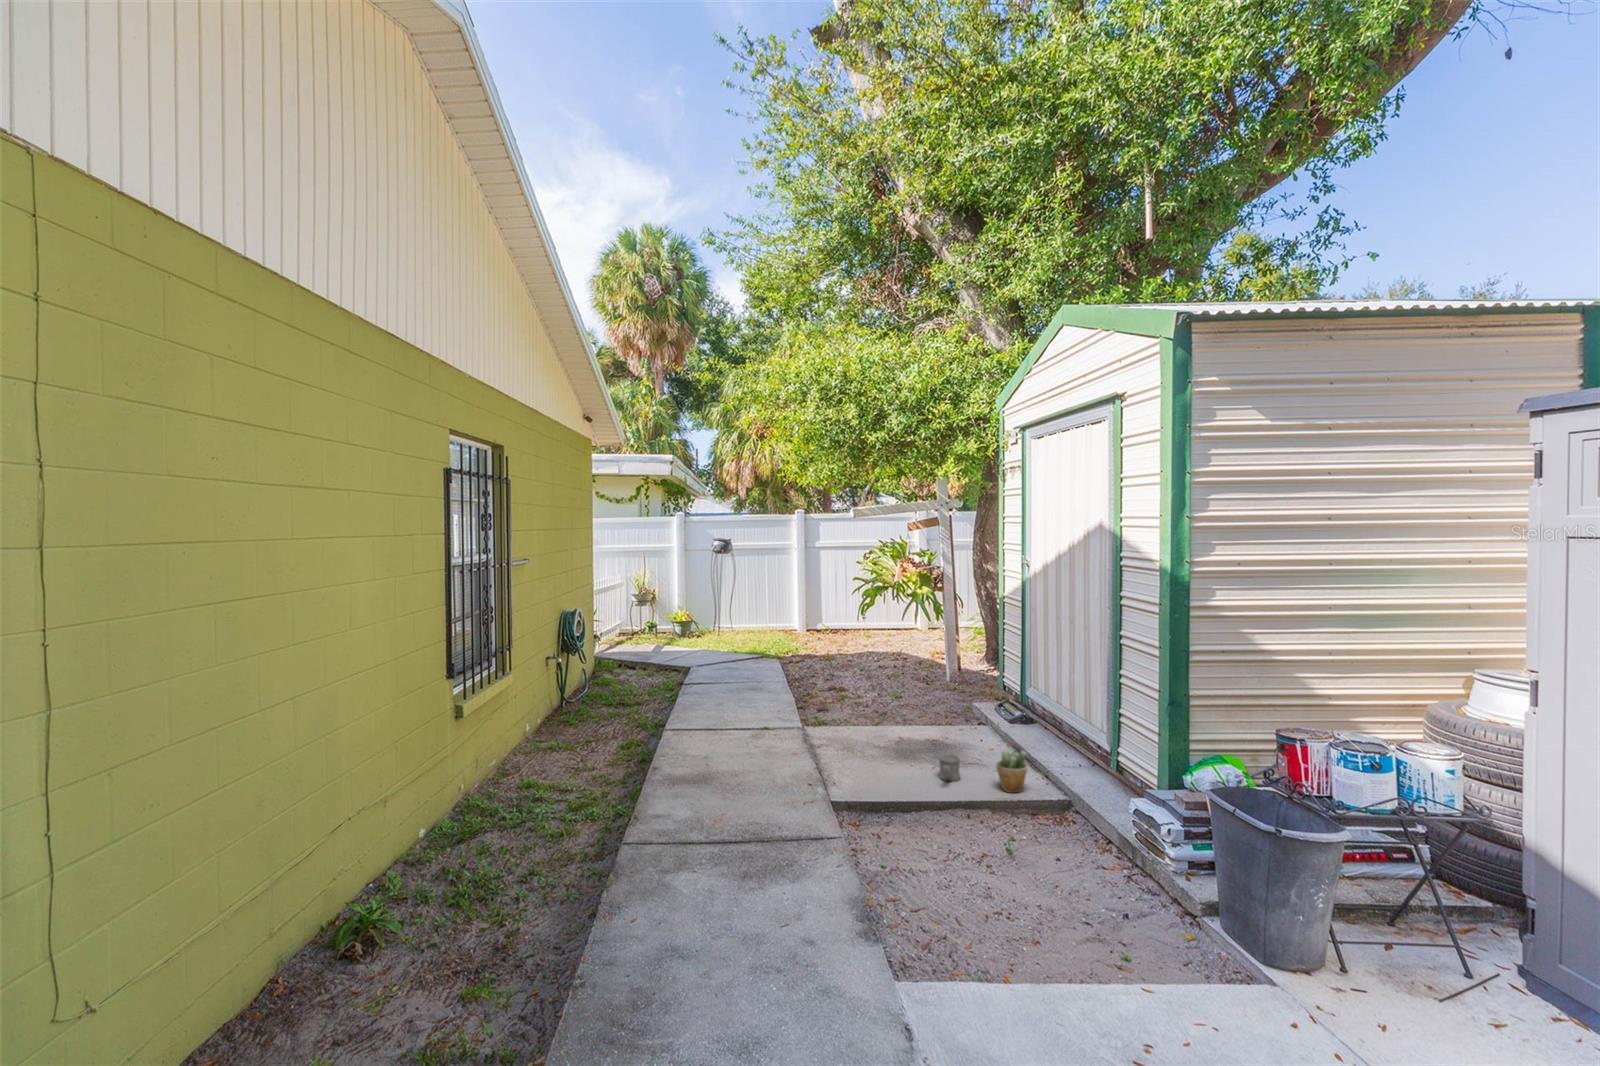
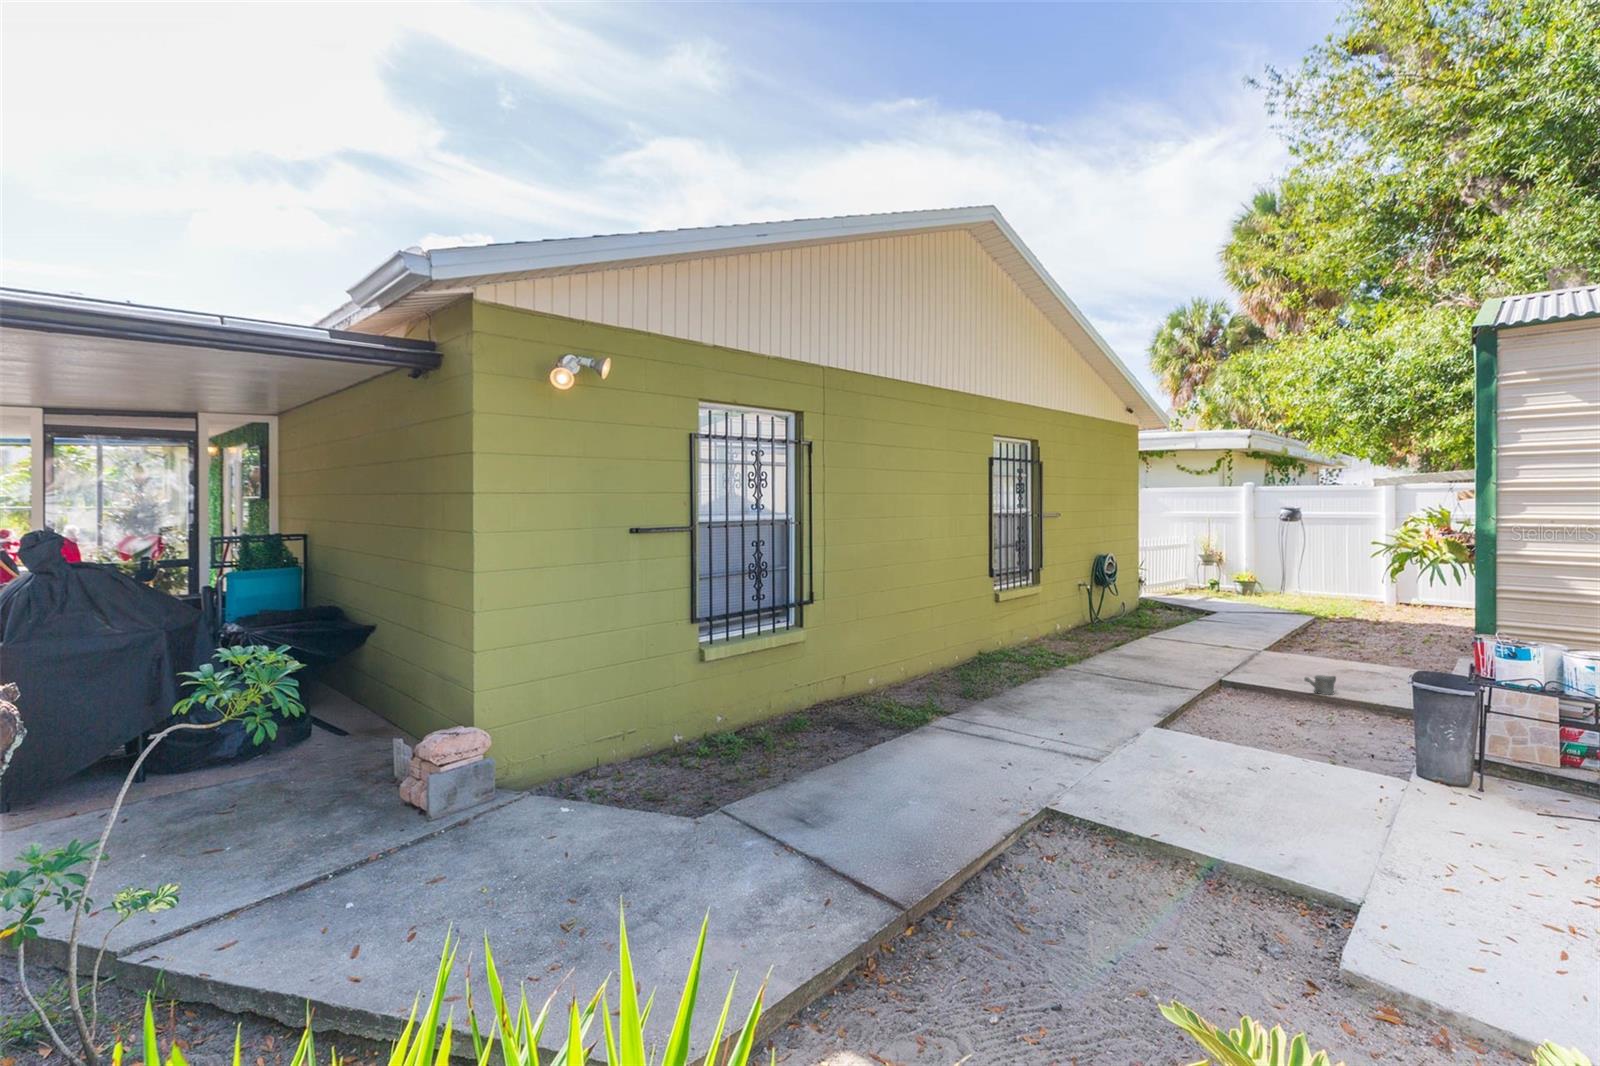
potted plant: present [996,750,1027,793] -> none [1352,674,1383,709]

